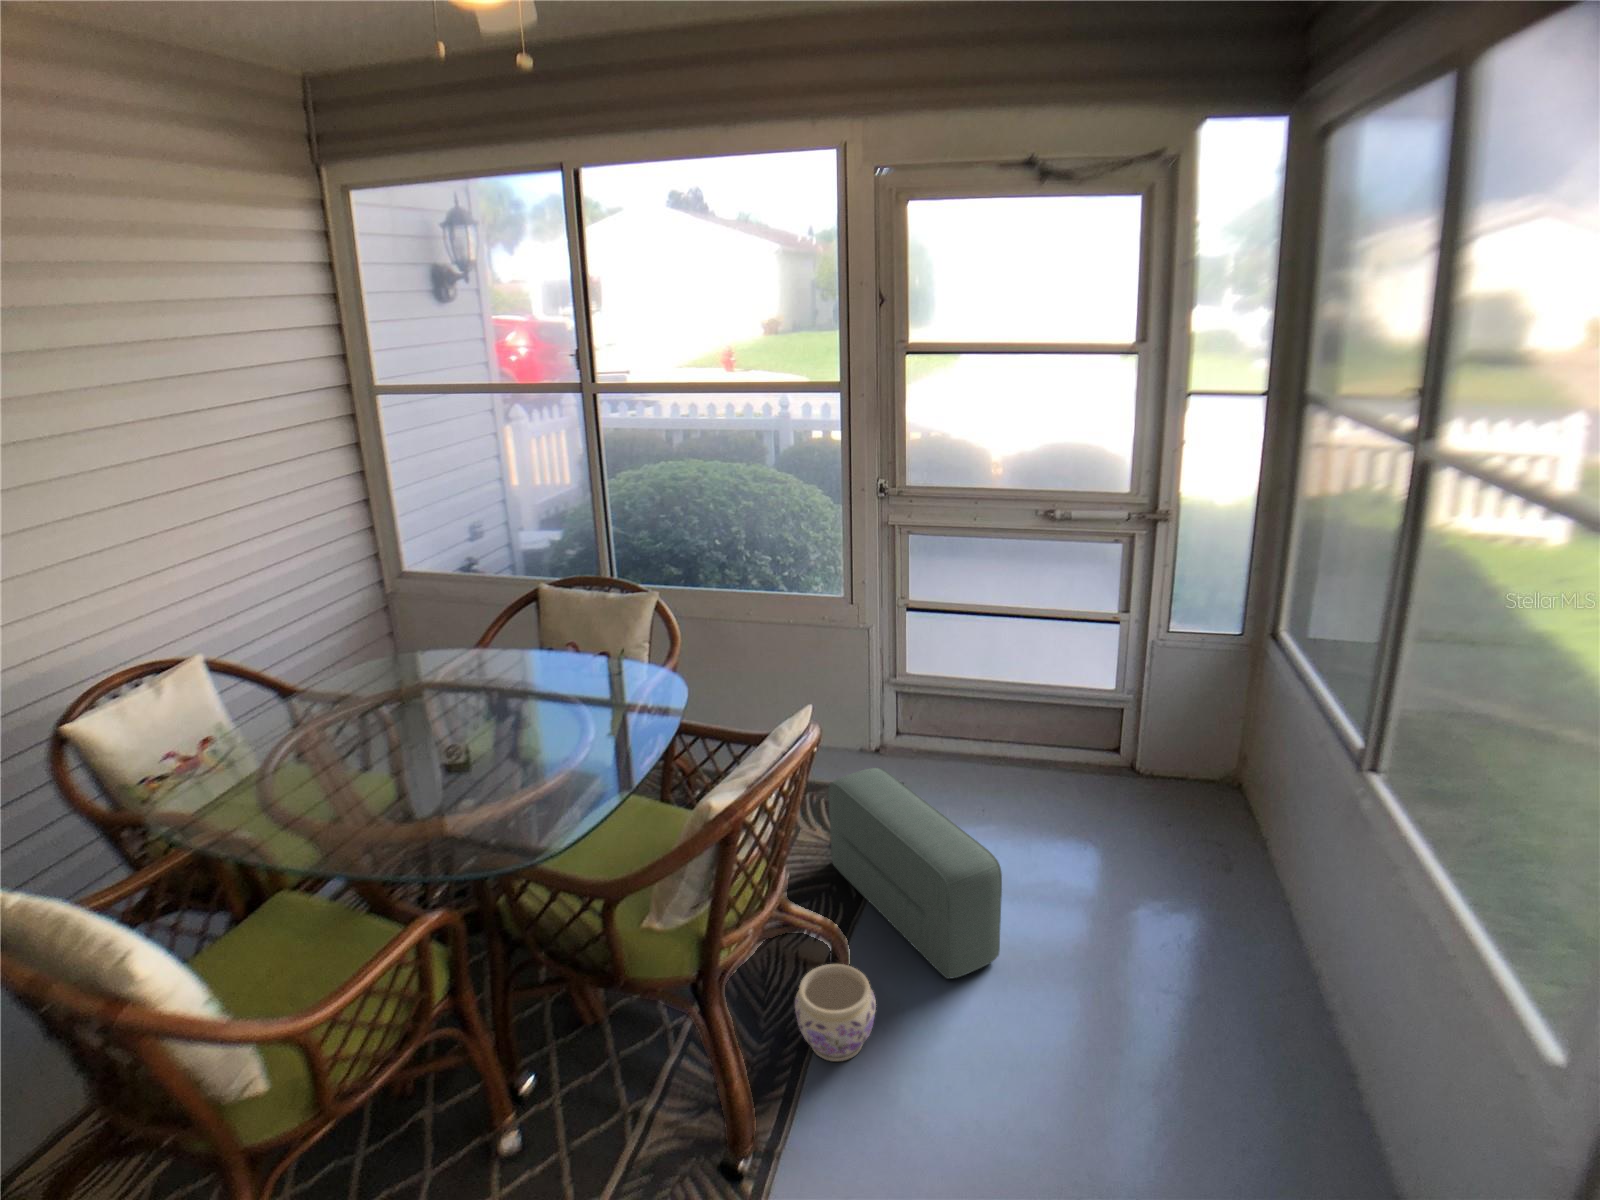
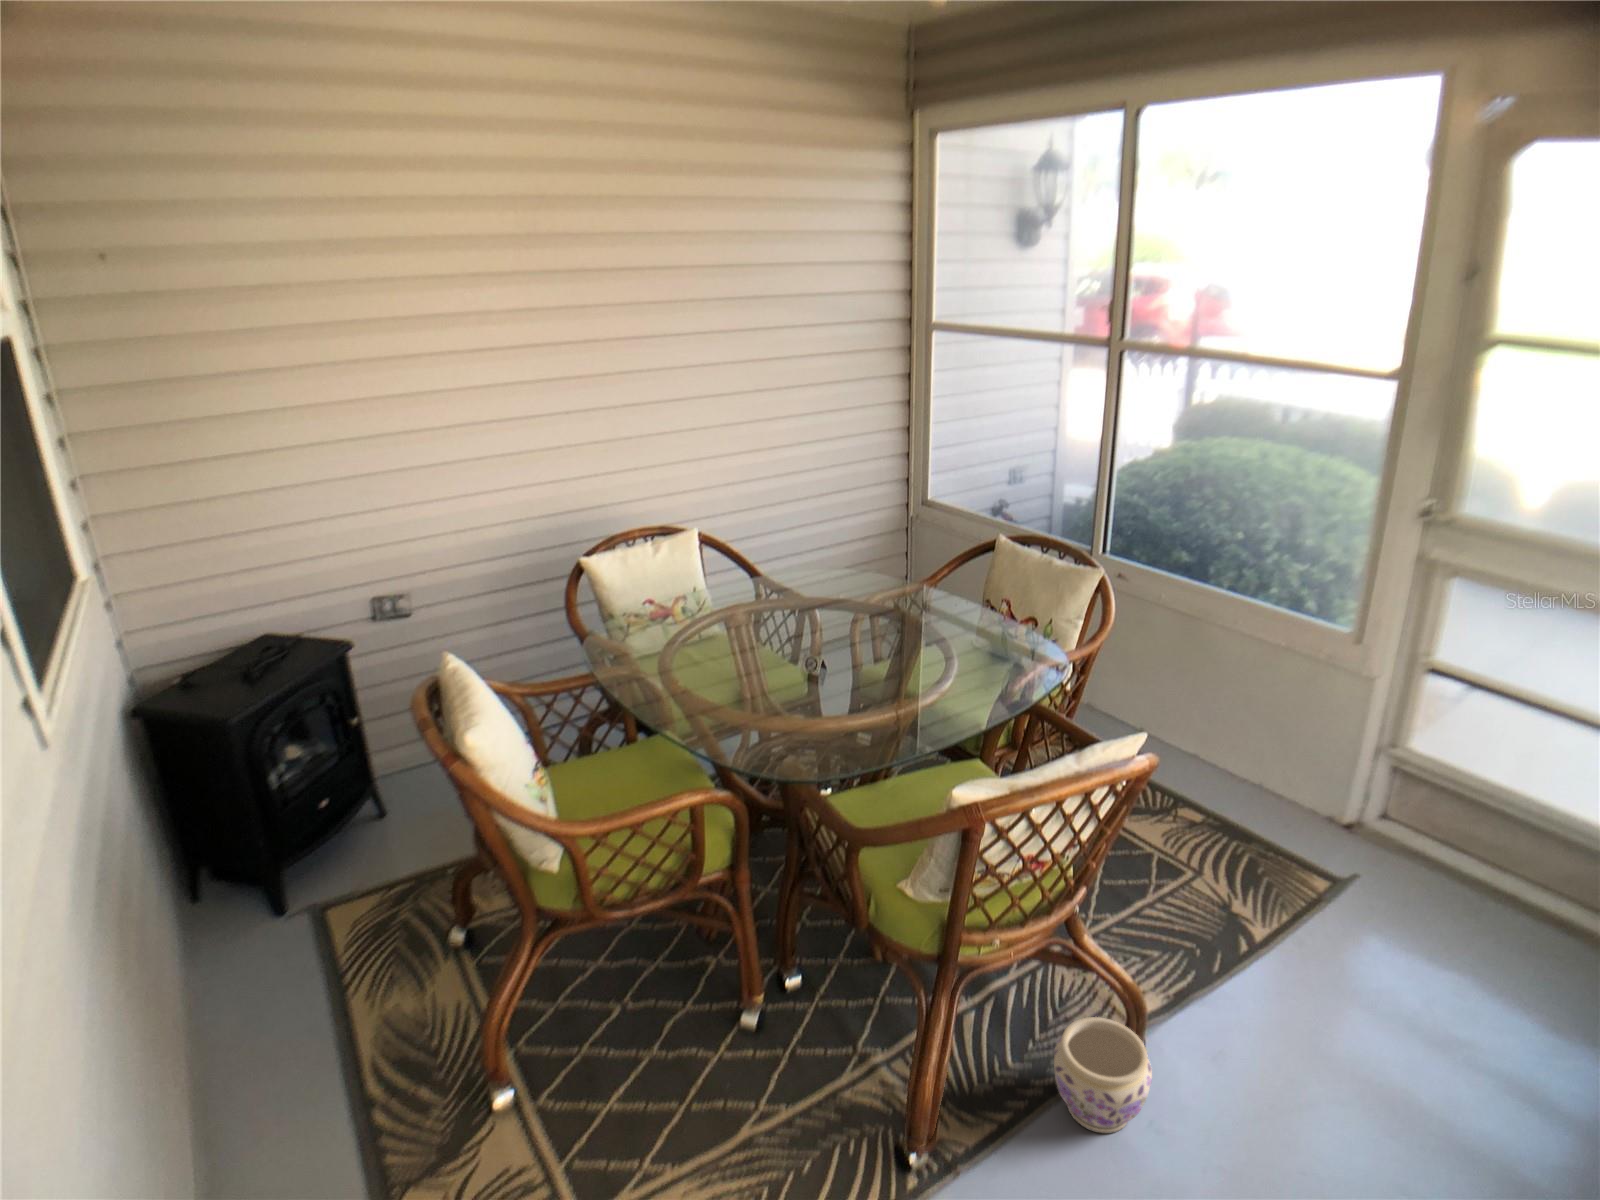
pouf: present [828,768,1002,979] -> none [1211,831,1386,1128]

